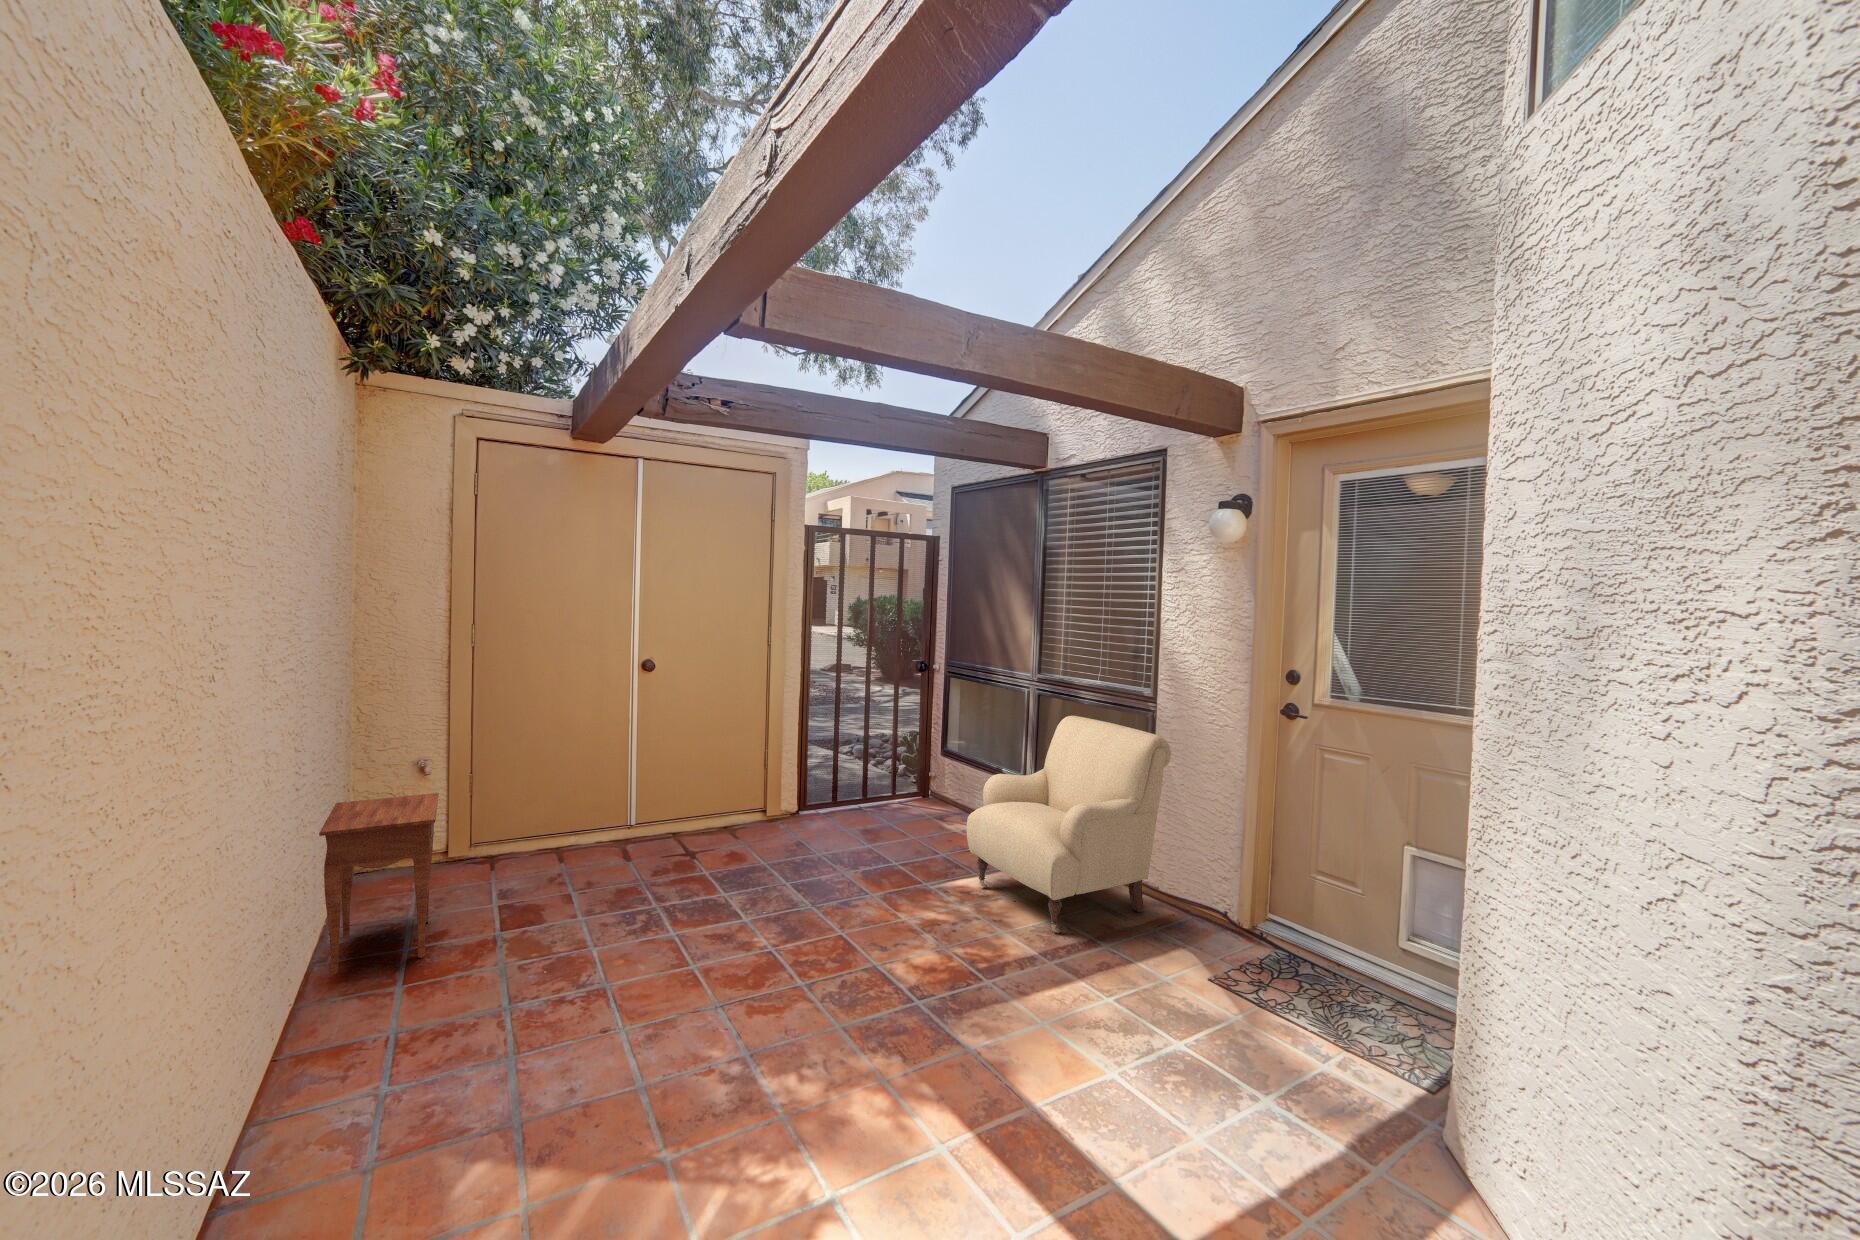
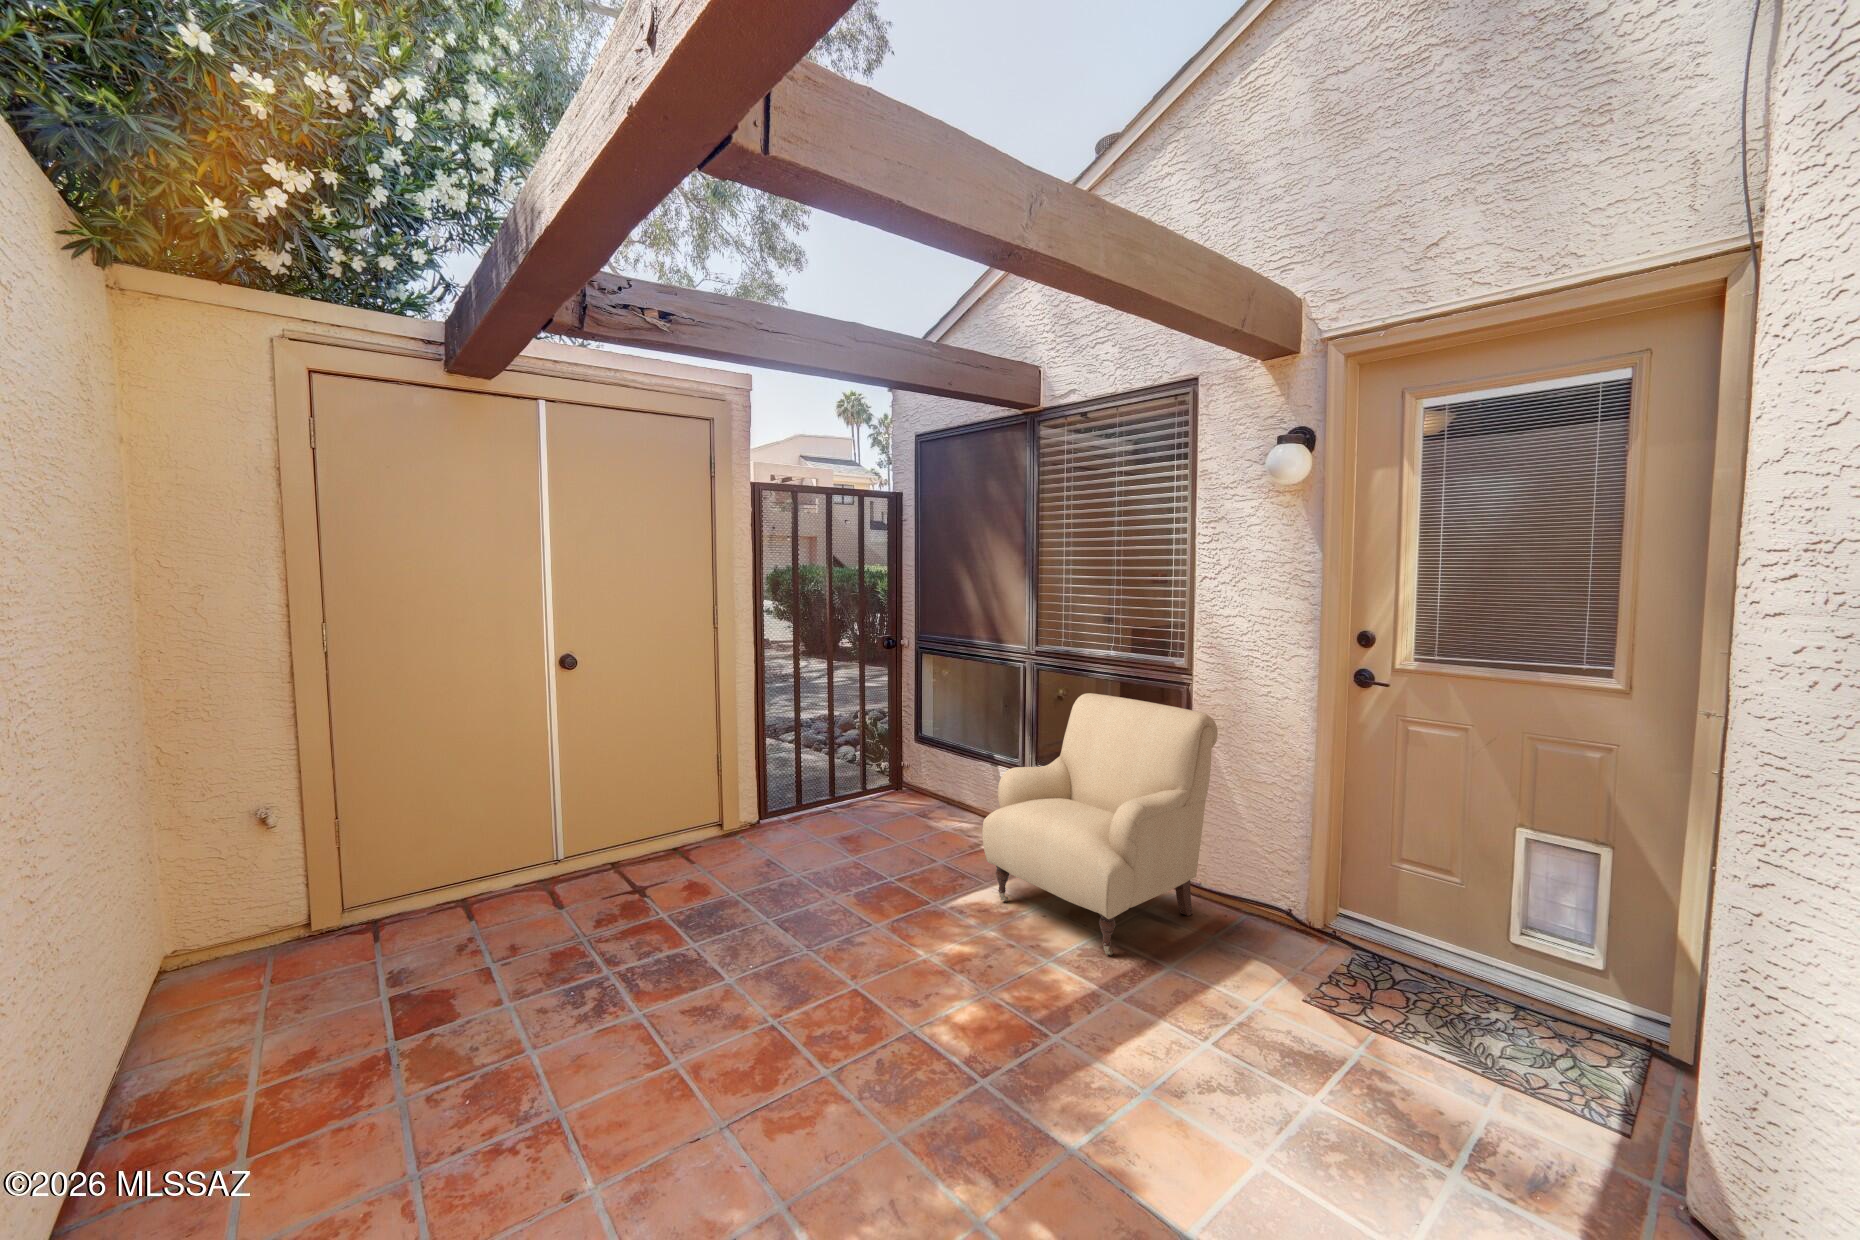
side table: present [319,793,439,976] -> none [81,860,284,1156]

